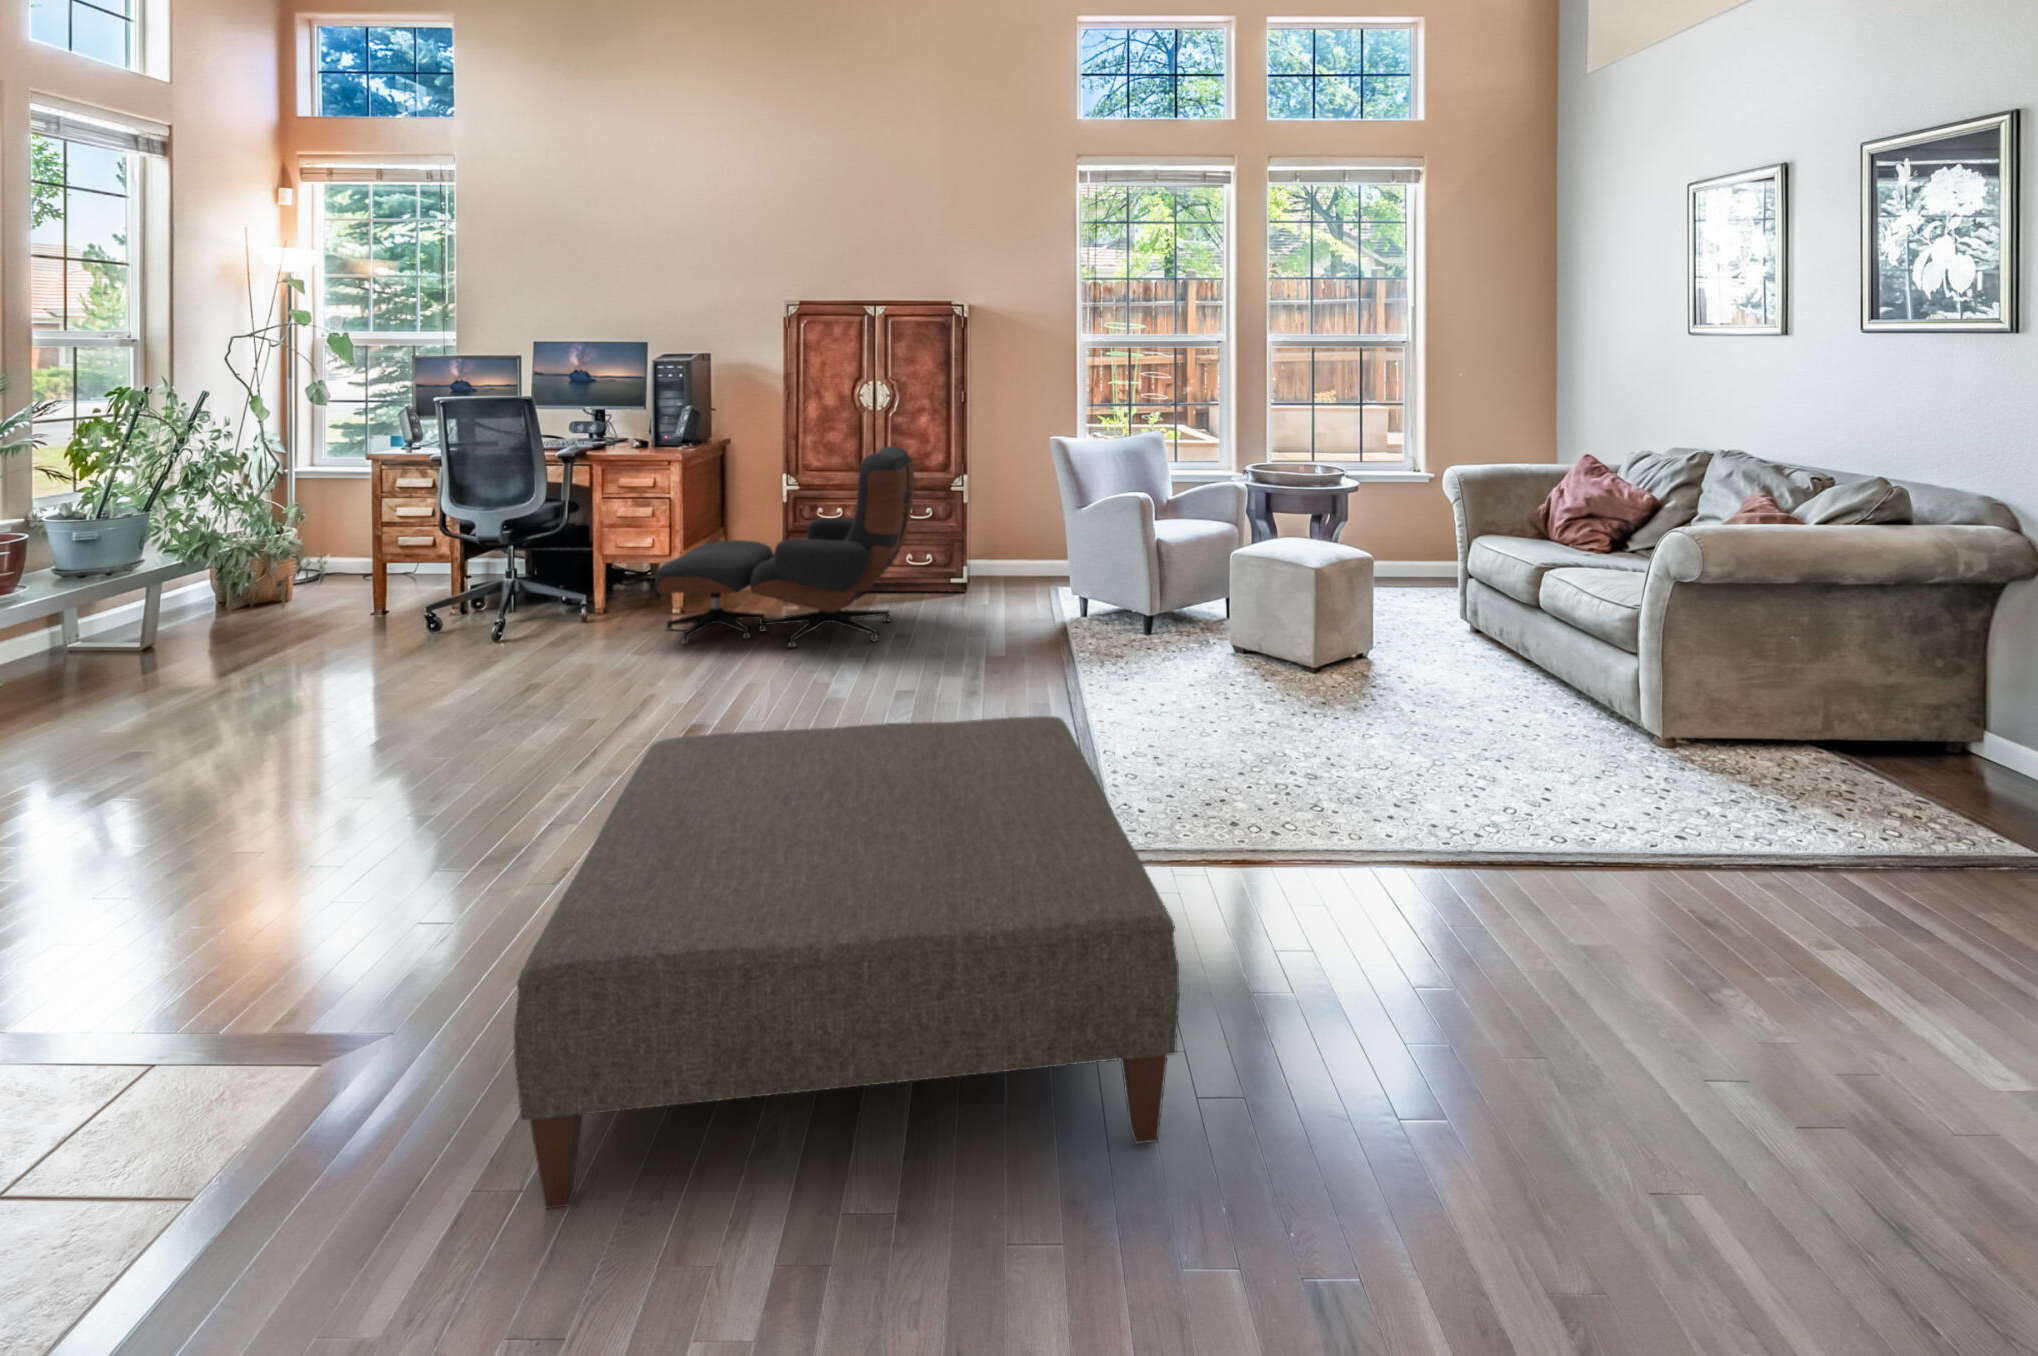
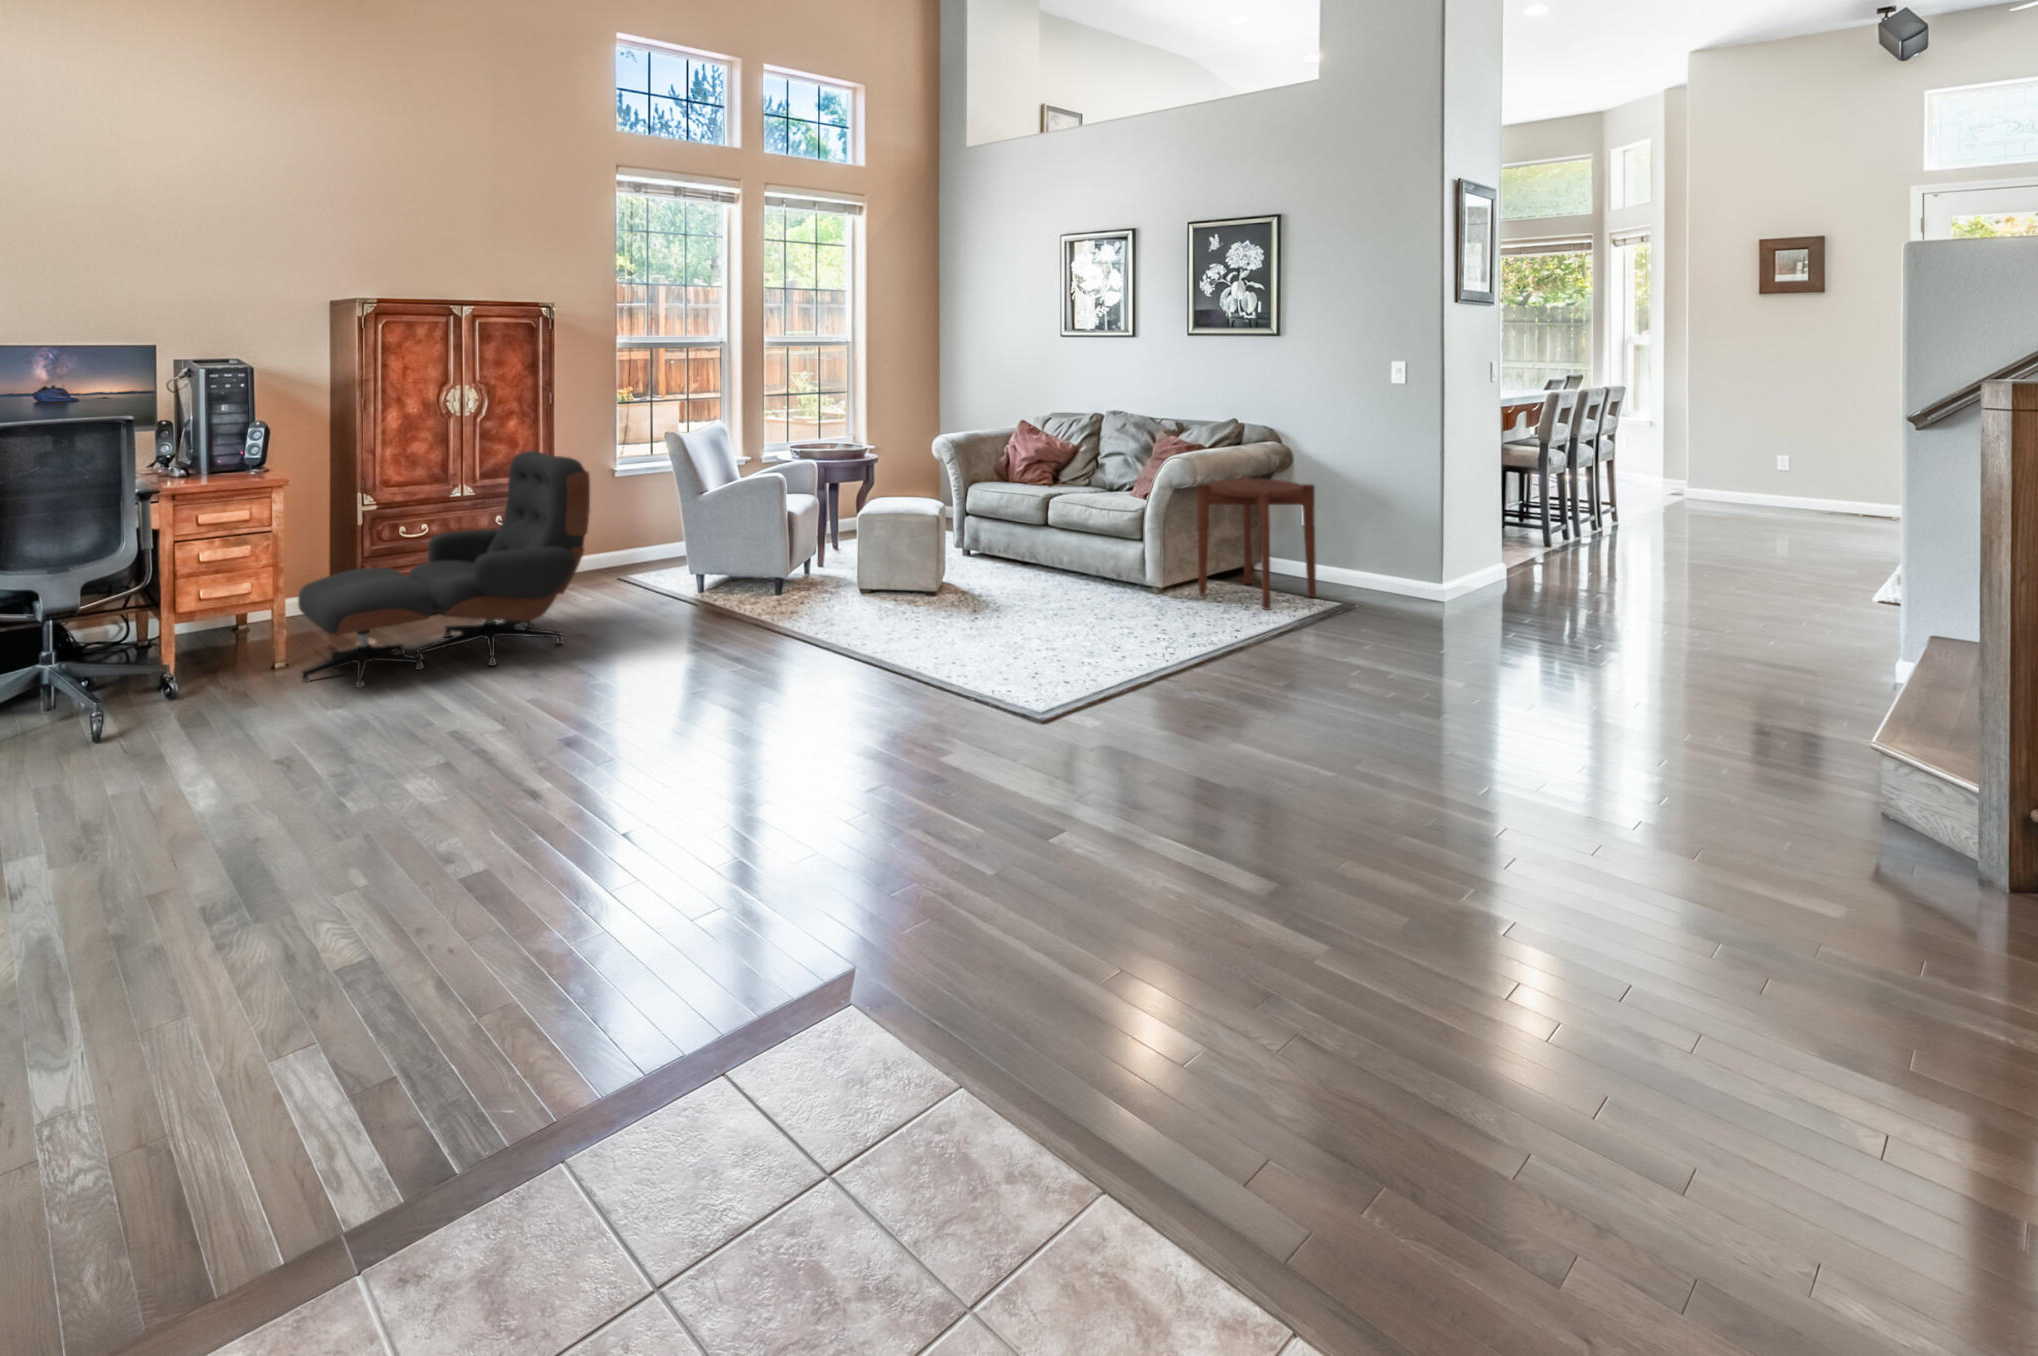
side table: none [1740,578,1995,827] -> present [1197,477,1316,610]
ottoman: present [514,716,1179,1208] -> none [821,622,1323,946]

